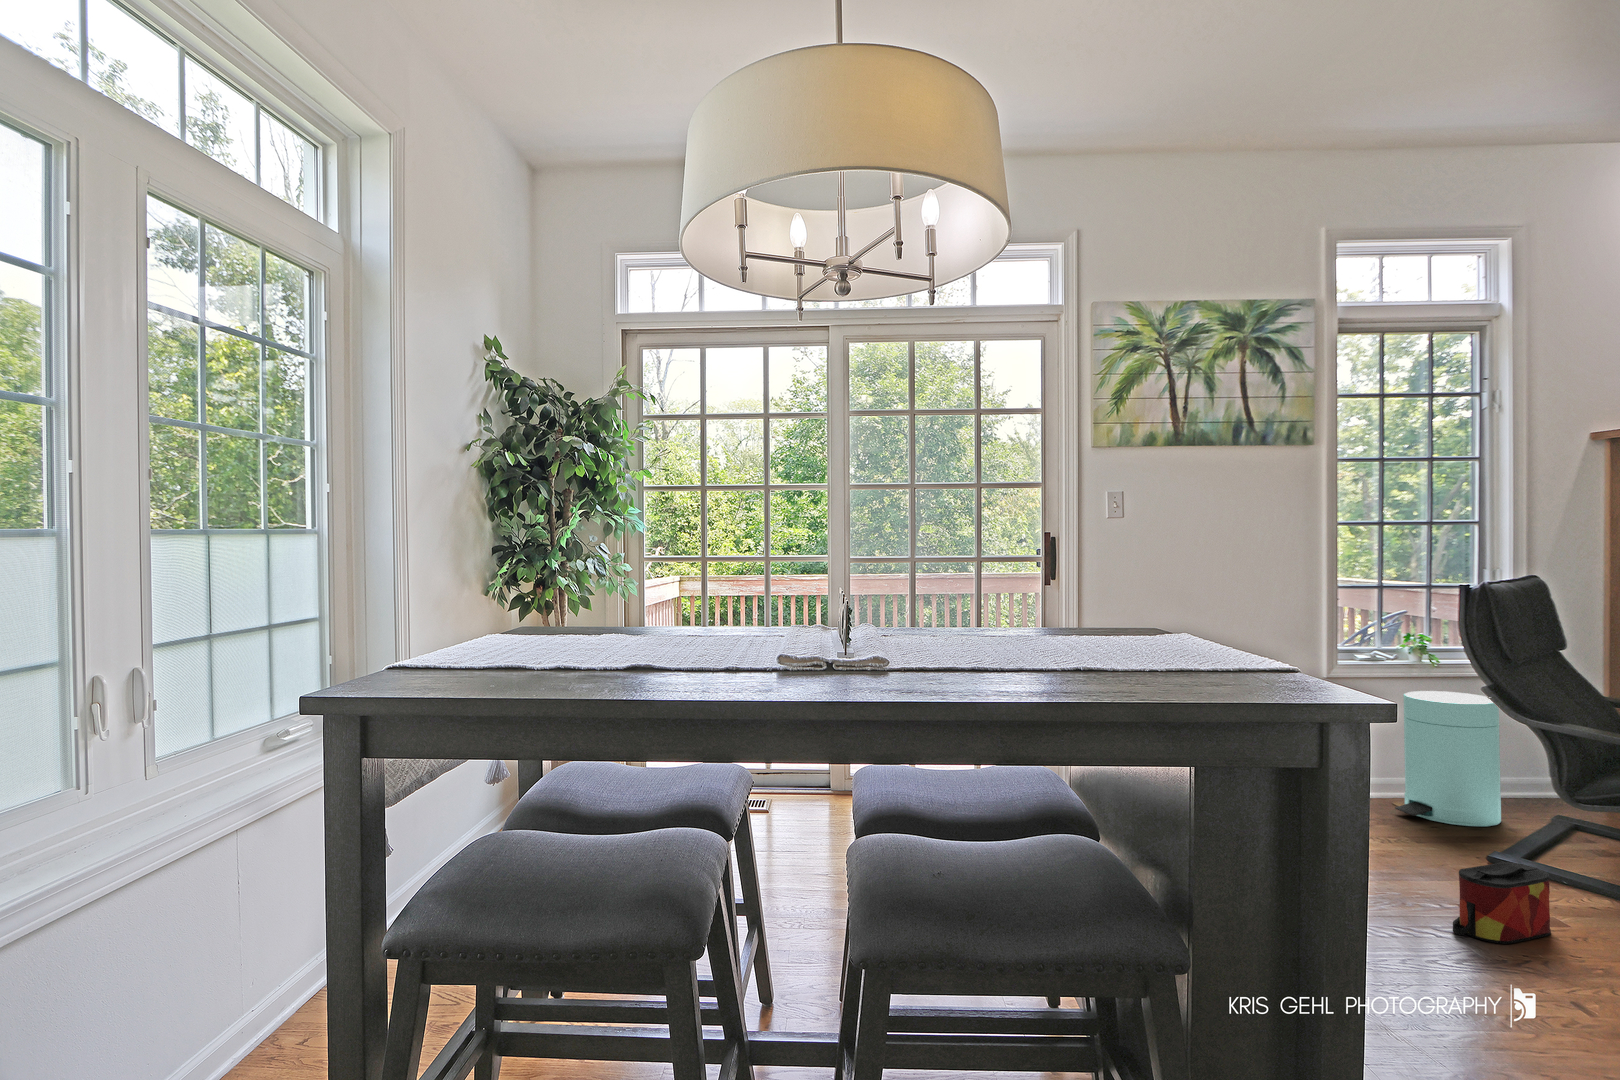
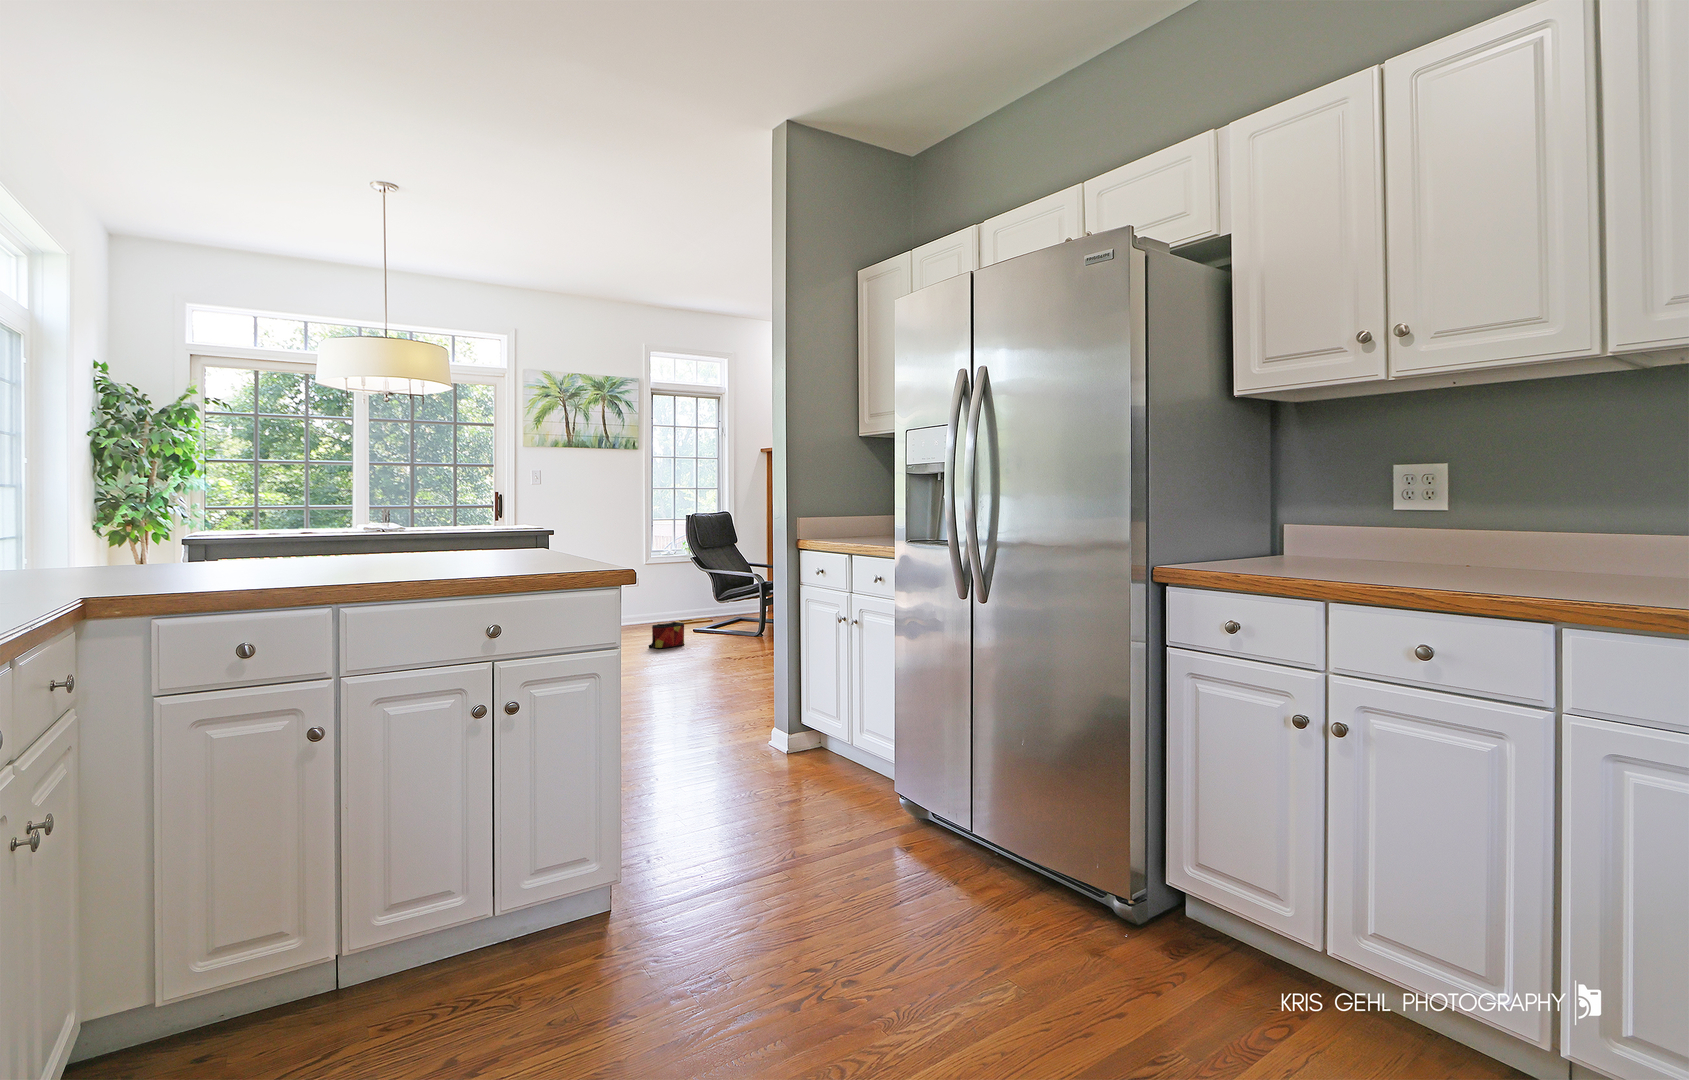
trash can: present [1395,691,1501,826] -> none [669,568,710,625]

